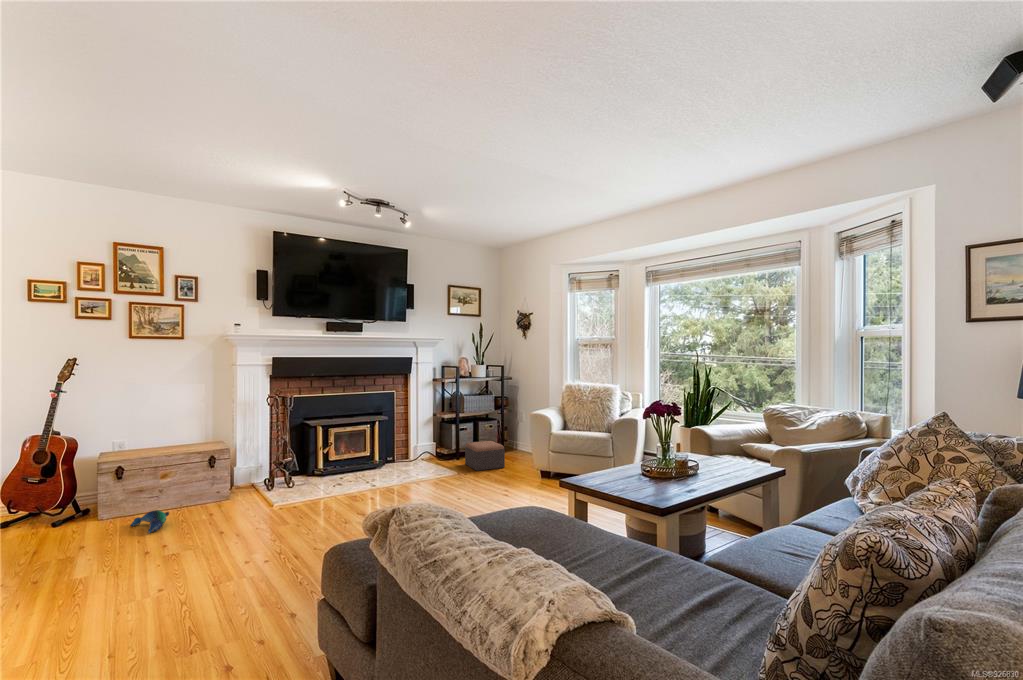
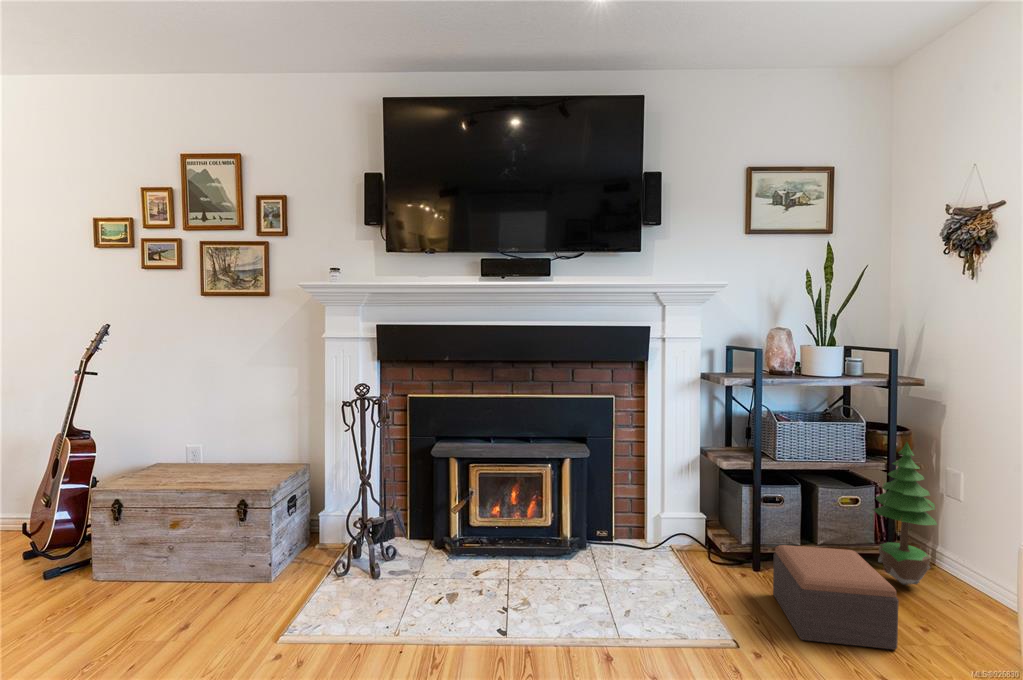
potted tree: none [497,400,517,455] -> present [873,442,937,585]
plush toy: present [131,510,169,533] -> none [70,596,136,654]

